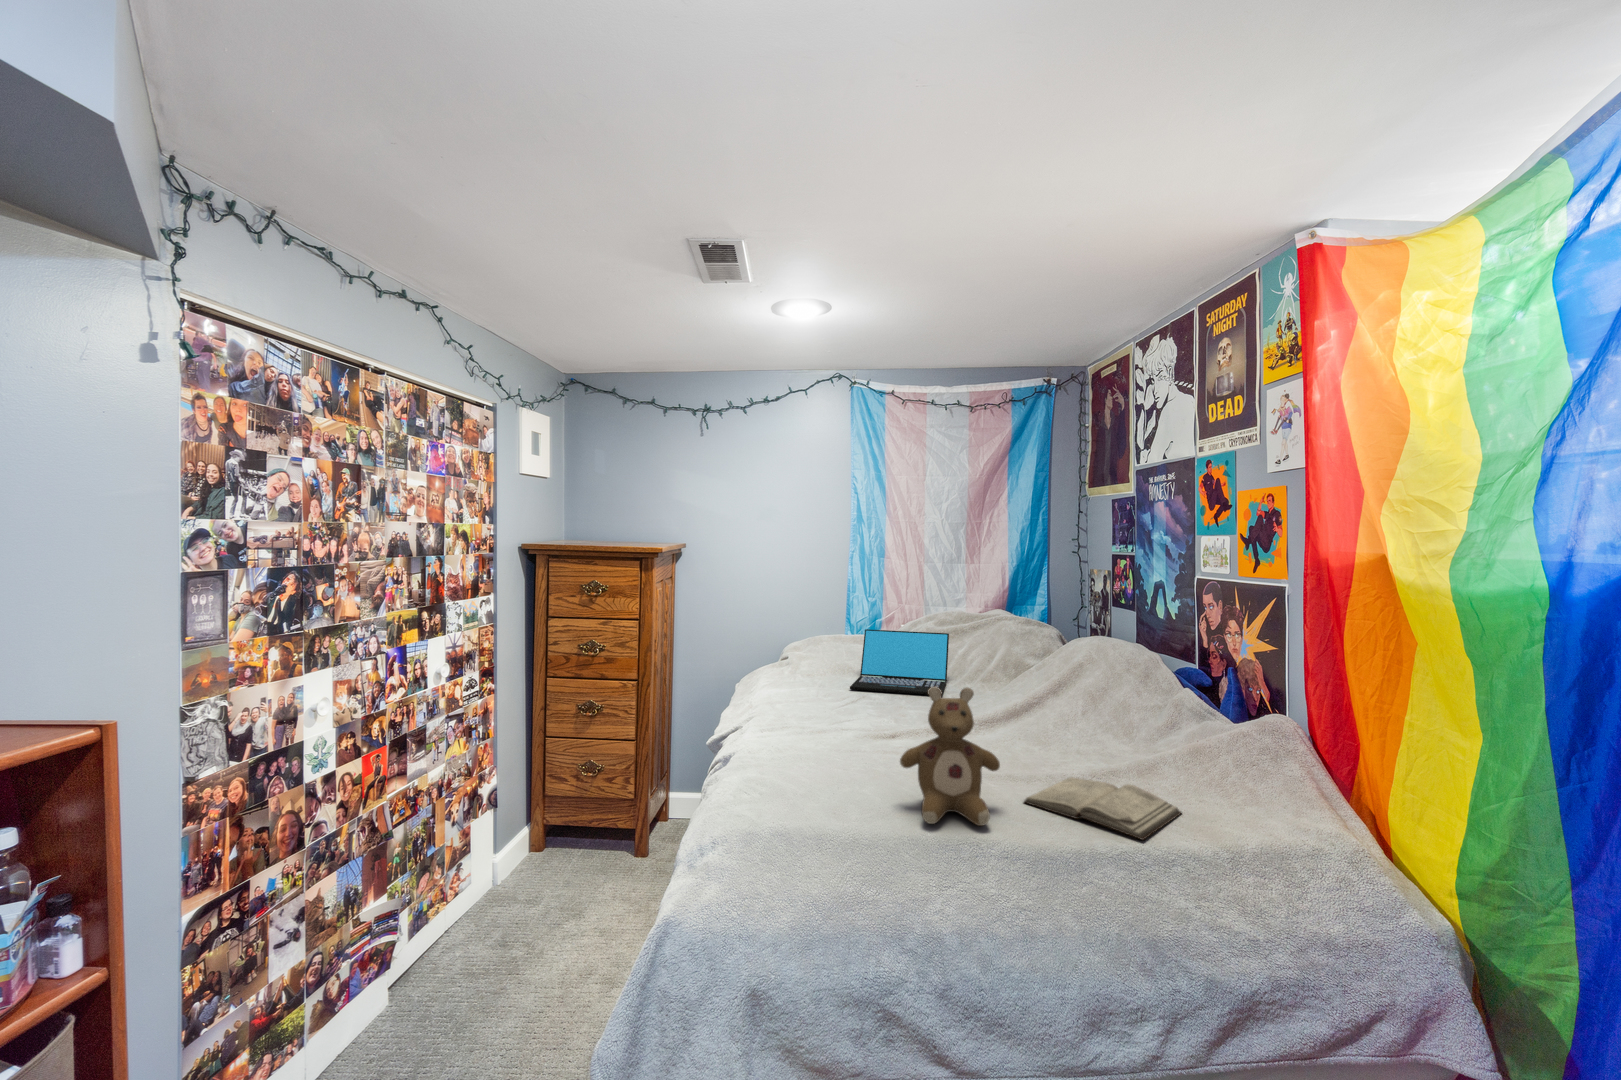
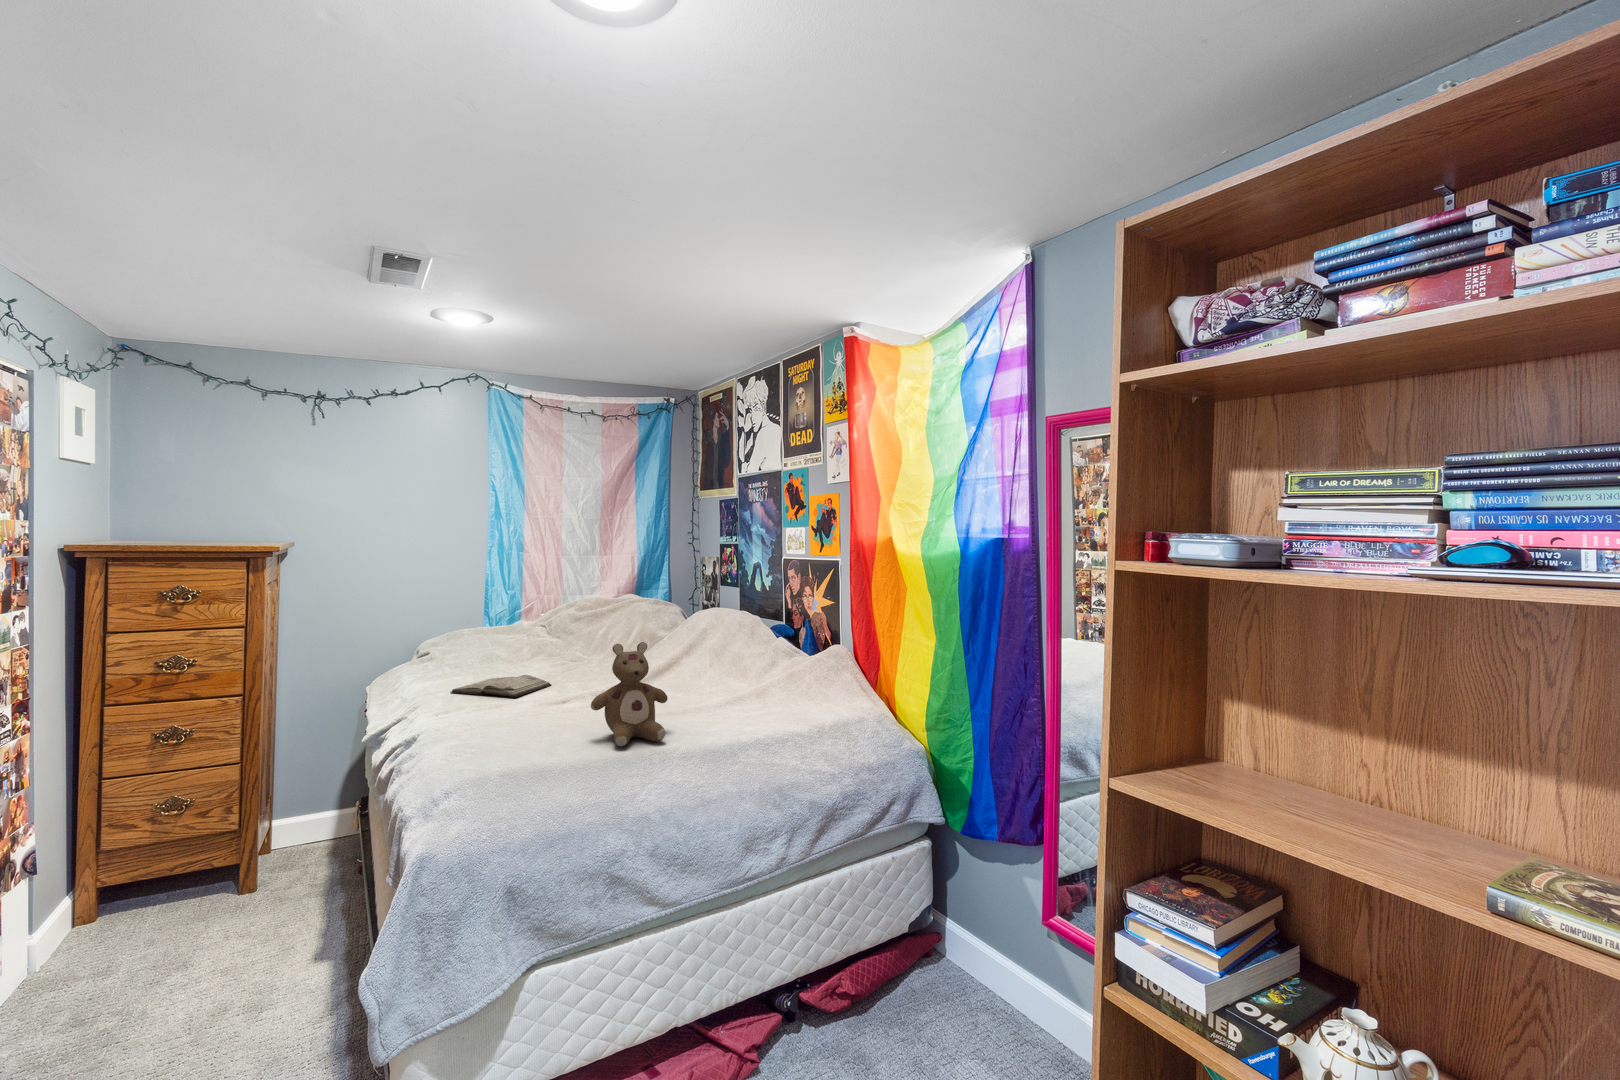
laptop: present [850,629,949,695] -> none [505,616,593,672]
diary: present [1024,778,1182,840] -> present [451,675,551,697]

